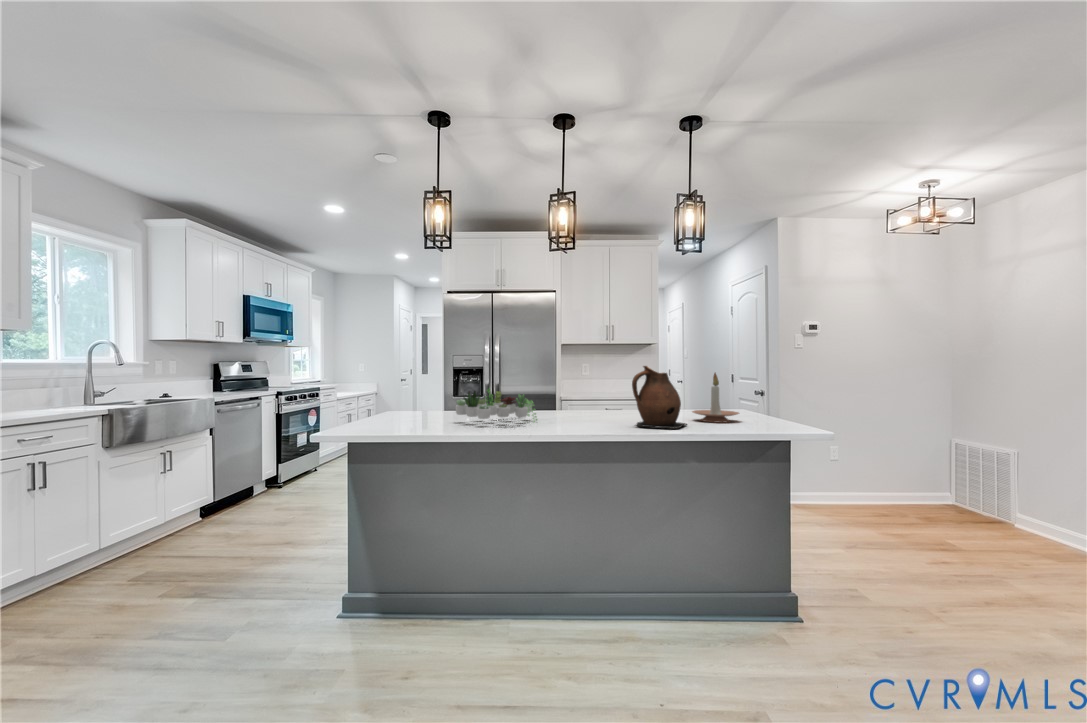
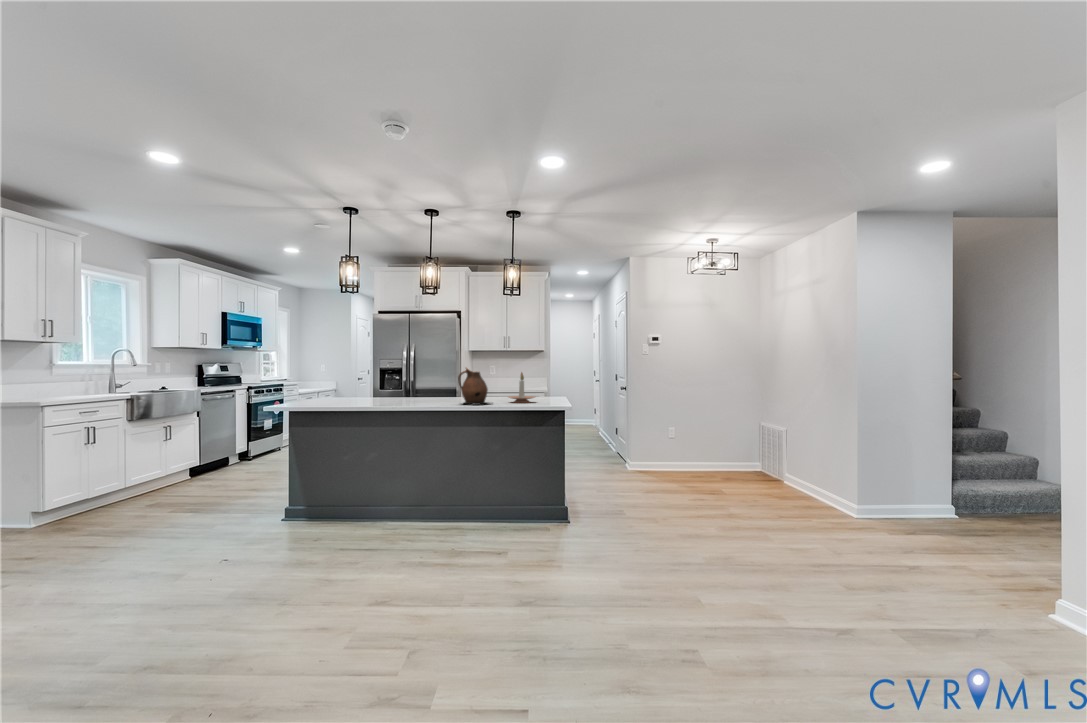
succulent plant: present [455,389,537,422] -> none [355,380,407,403]

